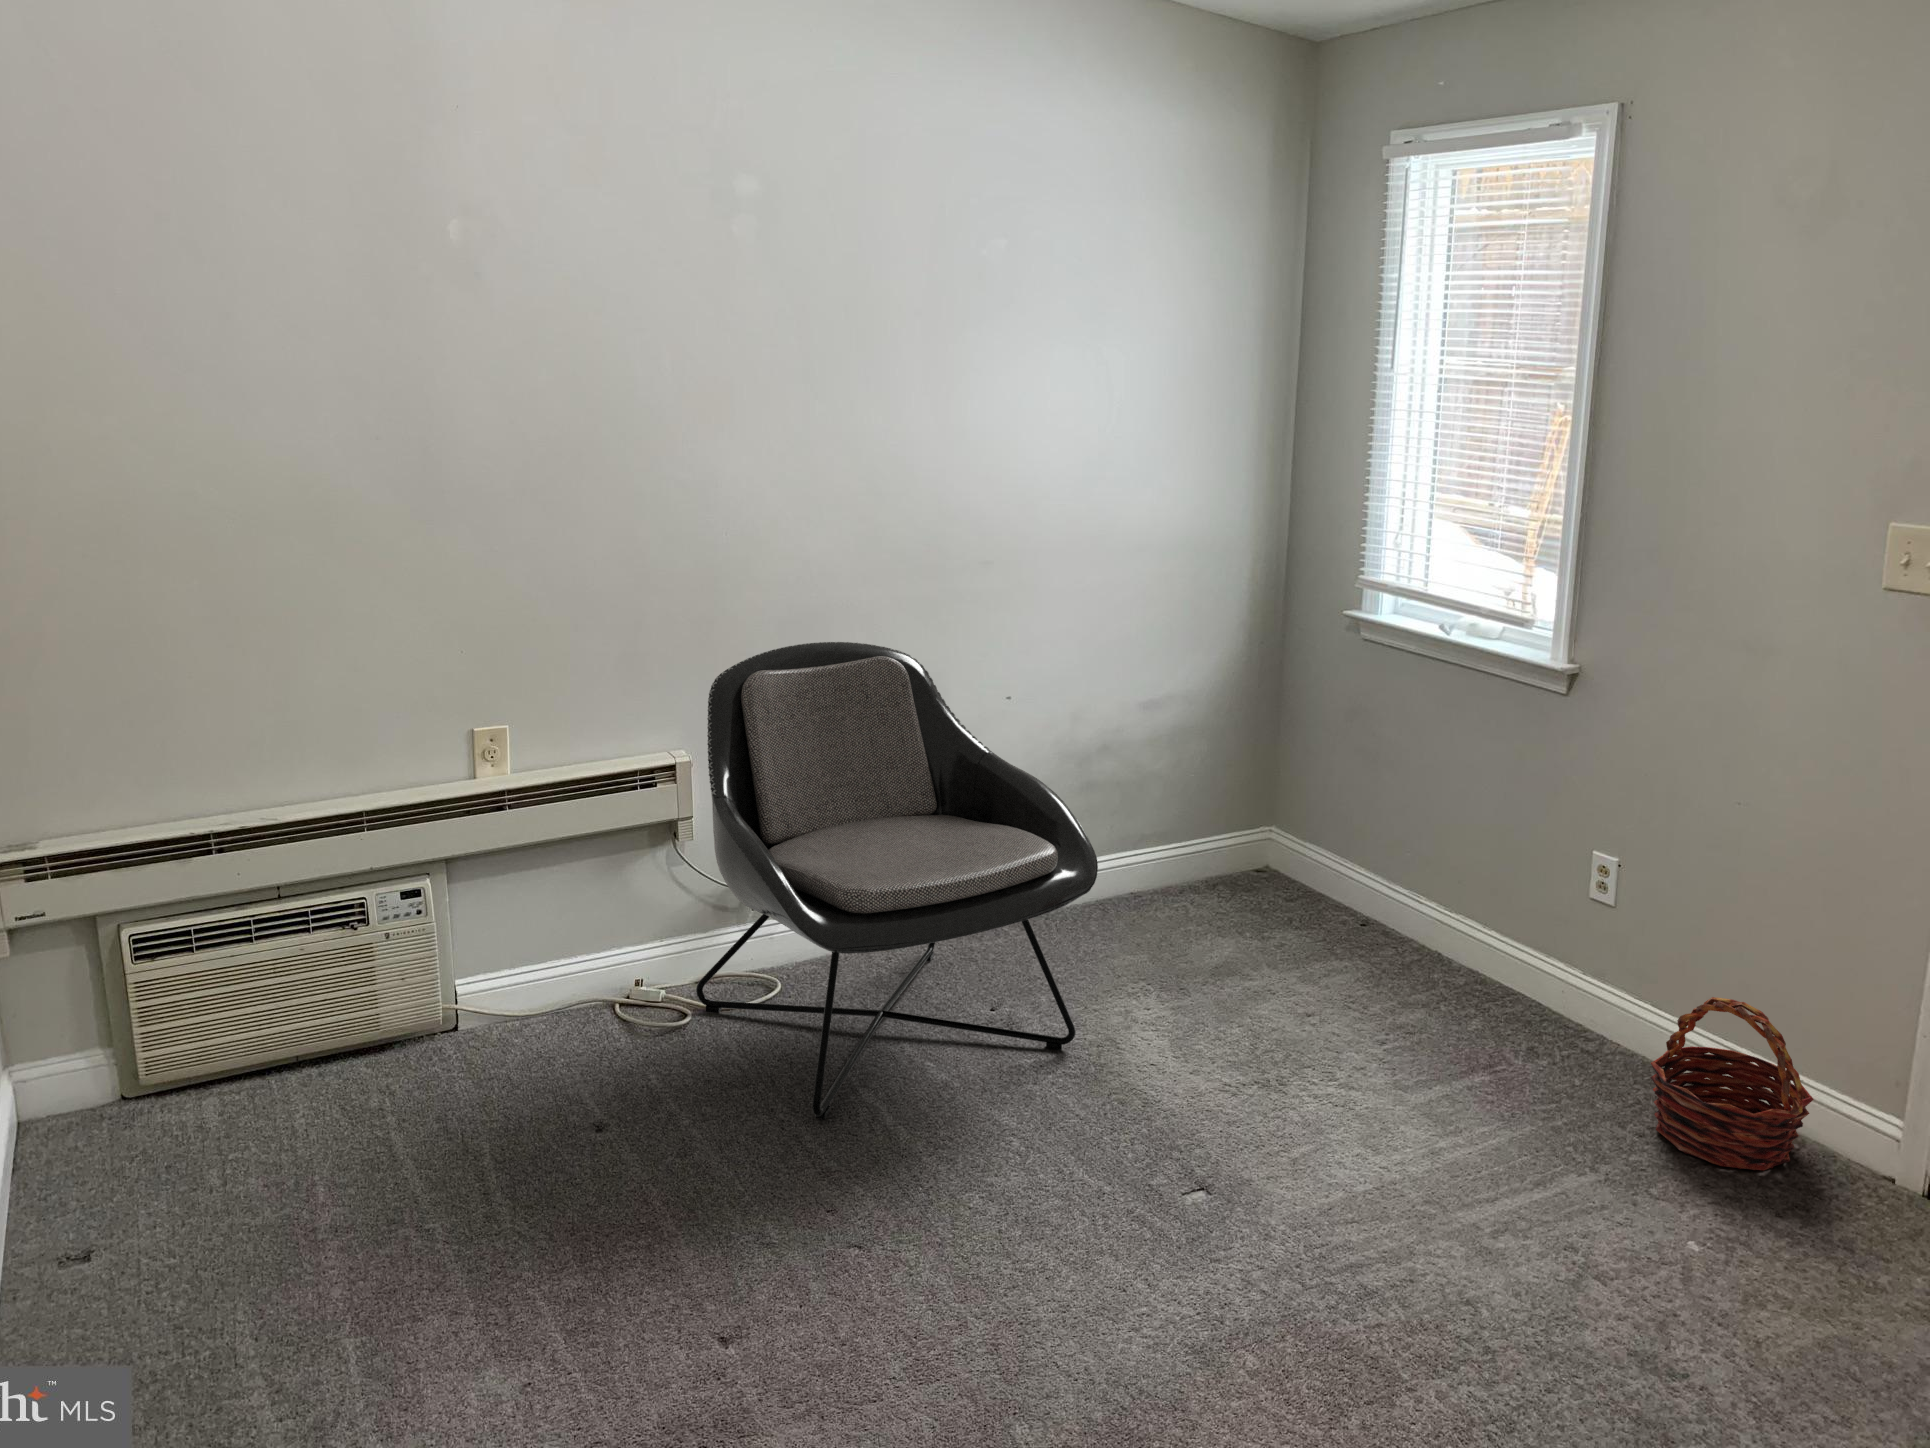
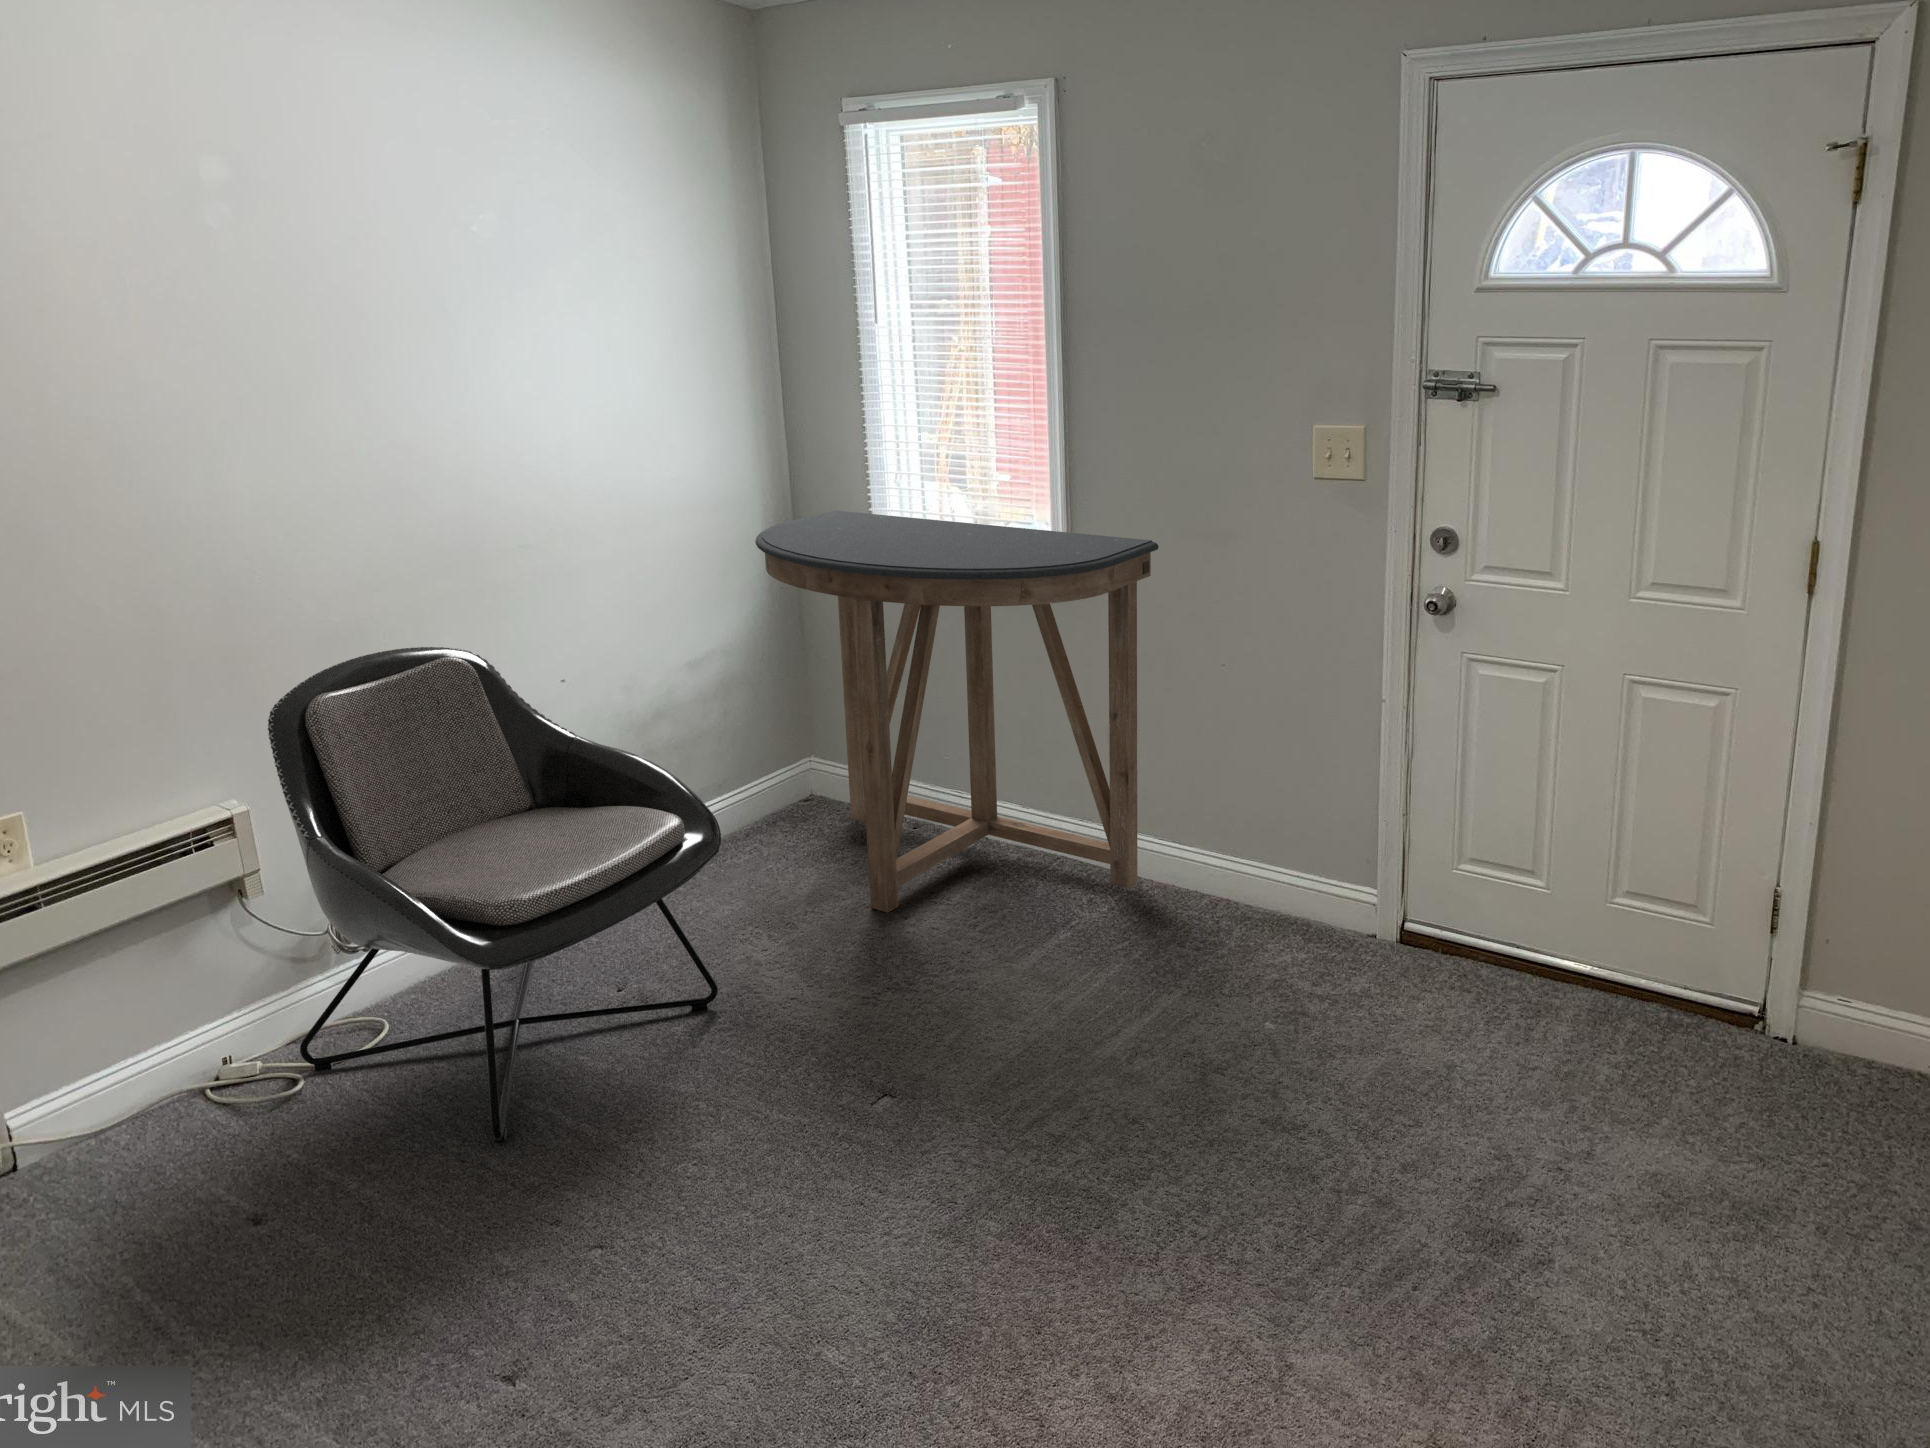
console table: none [1217,568,1674,1044] -> present [755,510,1159,913]
basket: present [1651,997,1814,1170] -> none [1195,825,1312,958]

